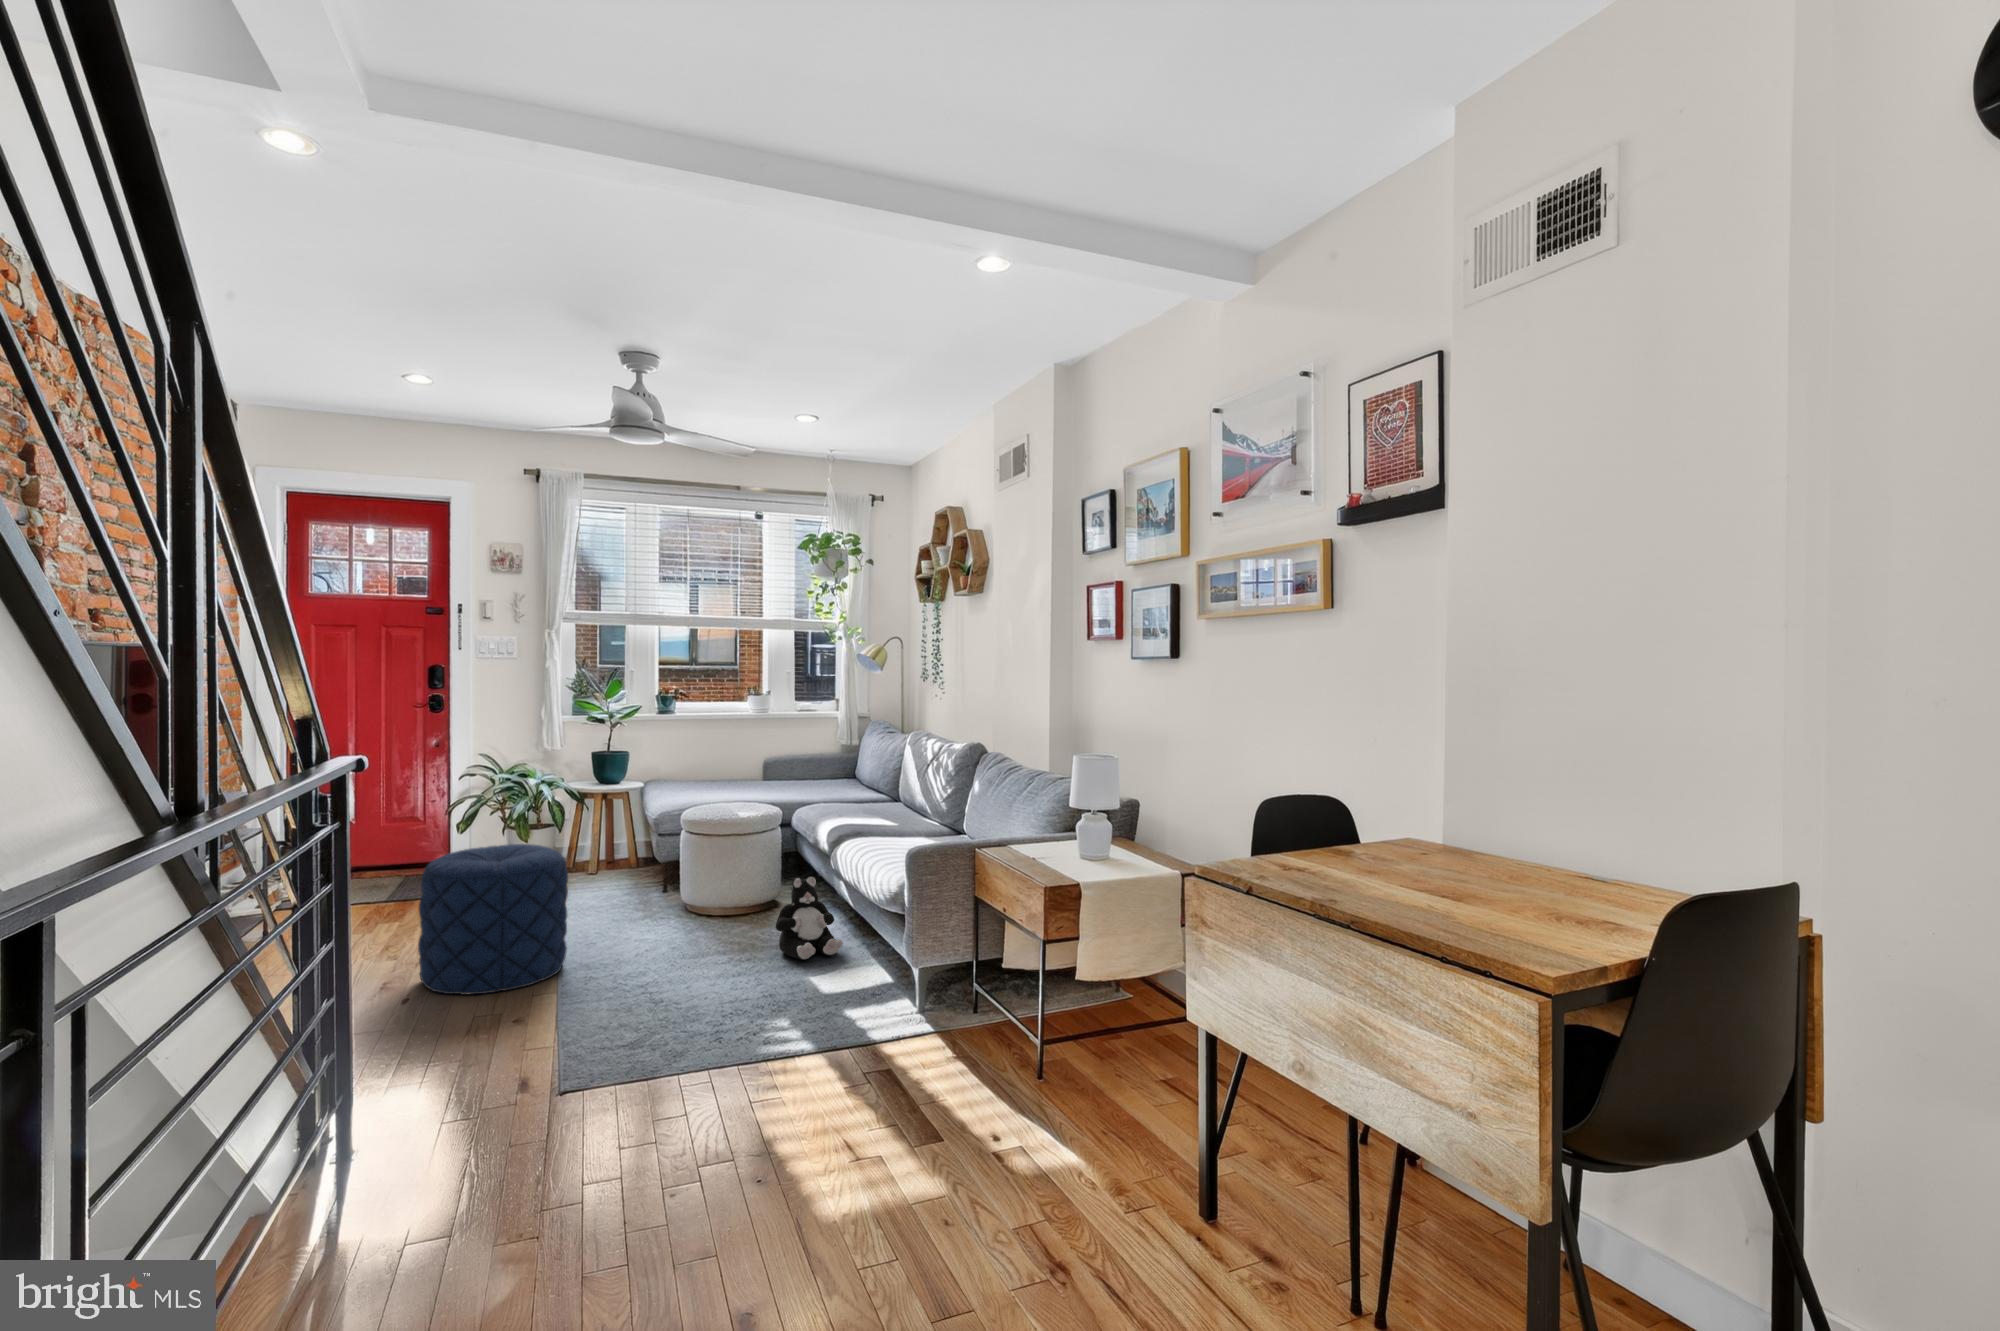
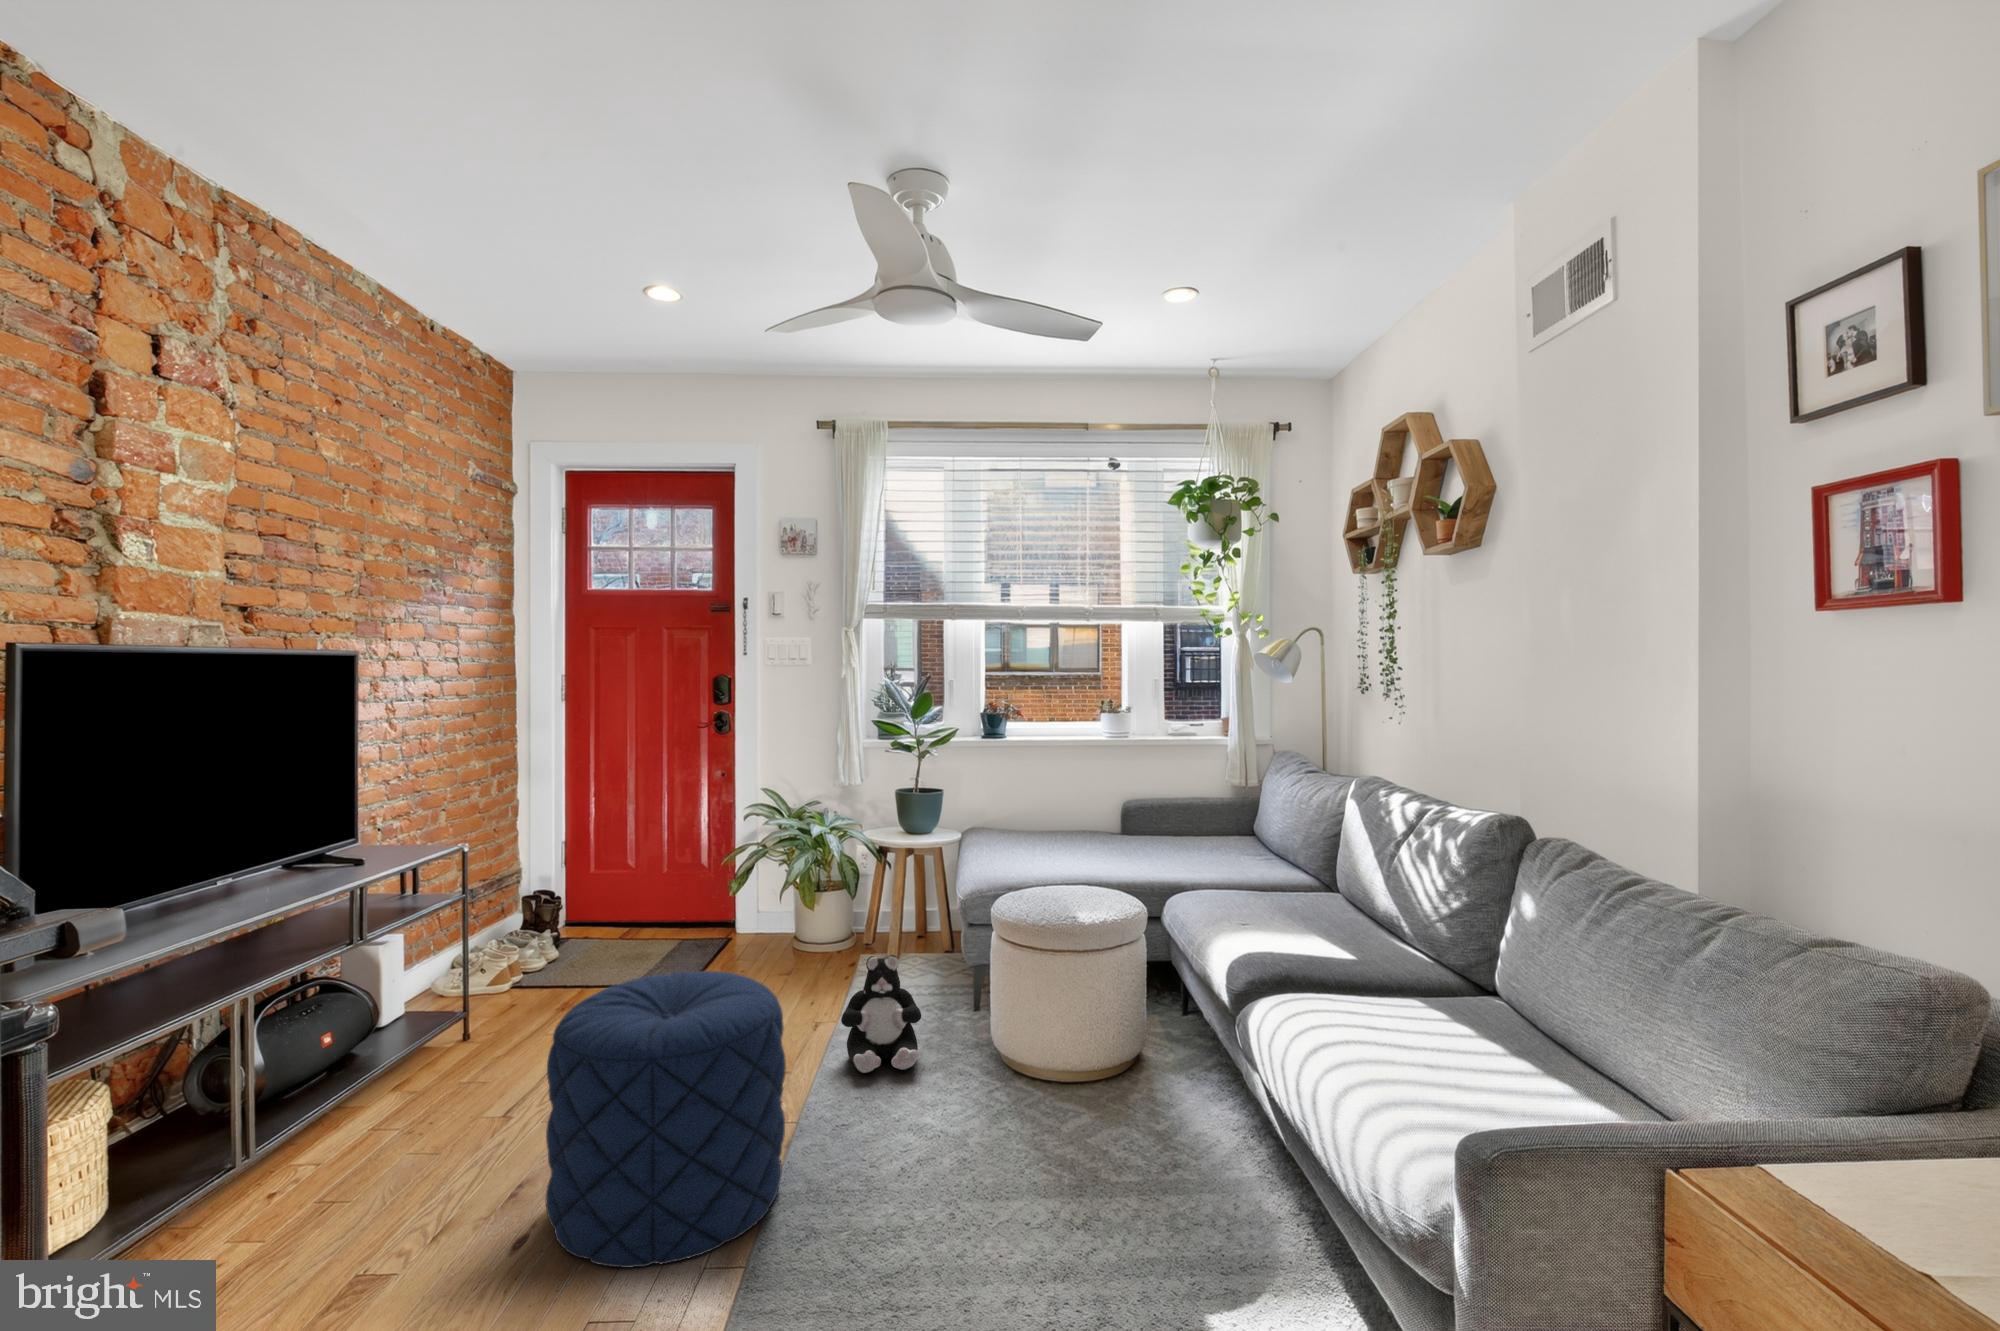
plush toy: present [776,876,843,960] -> present [841,955,921,1073]

